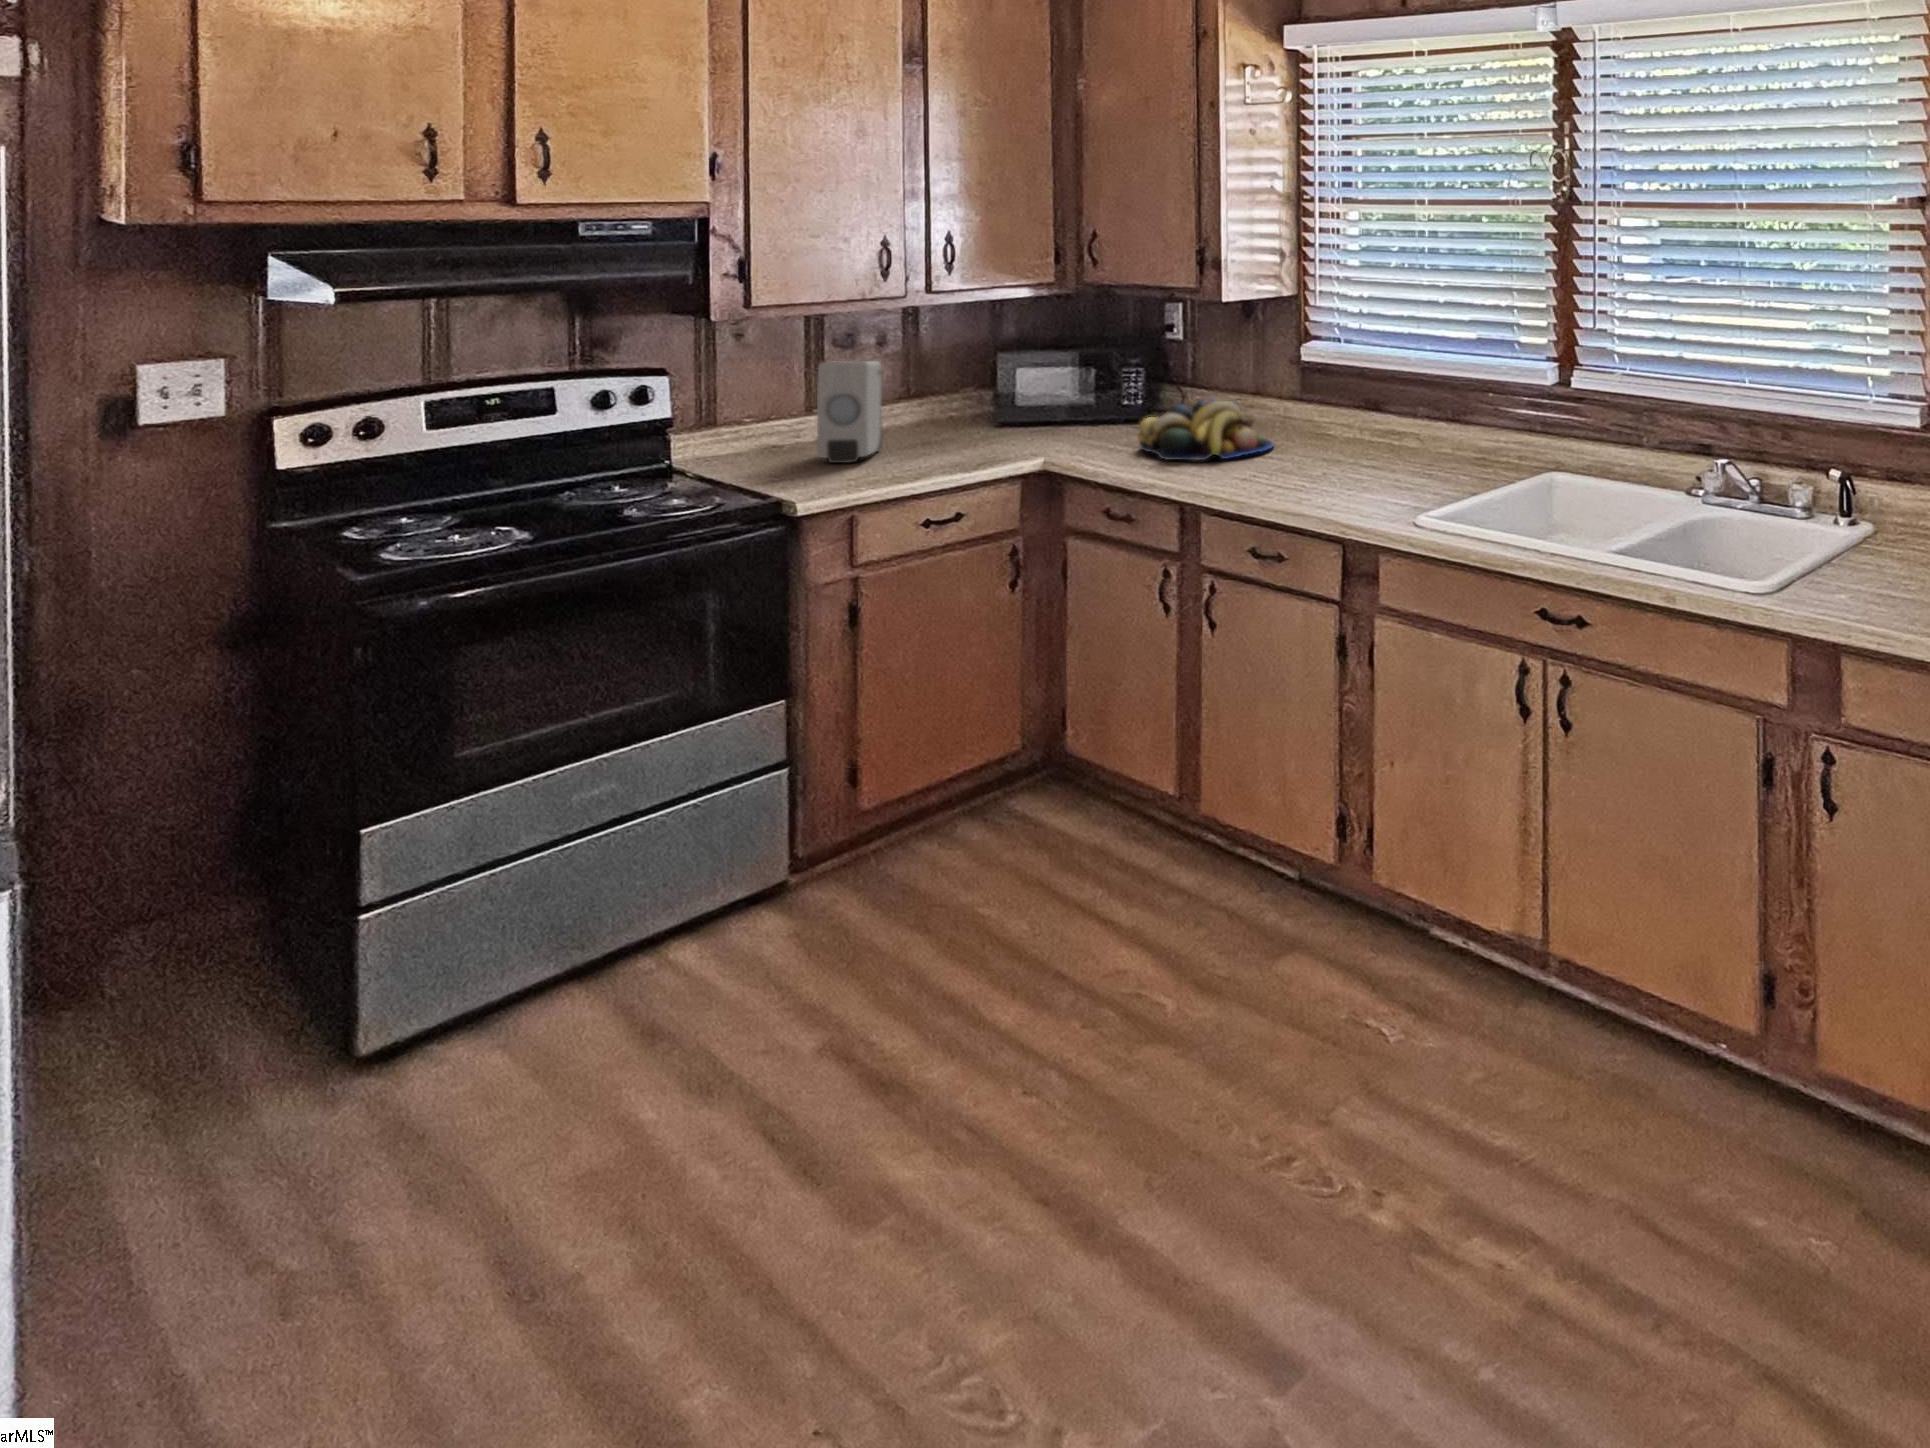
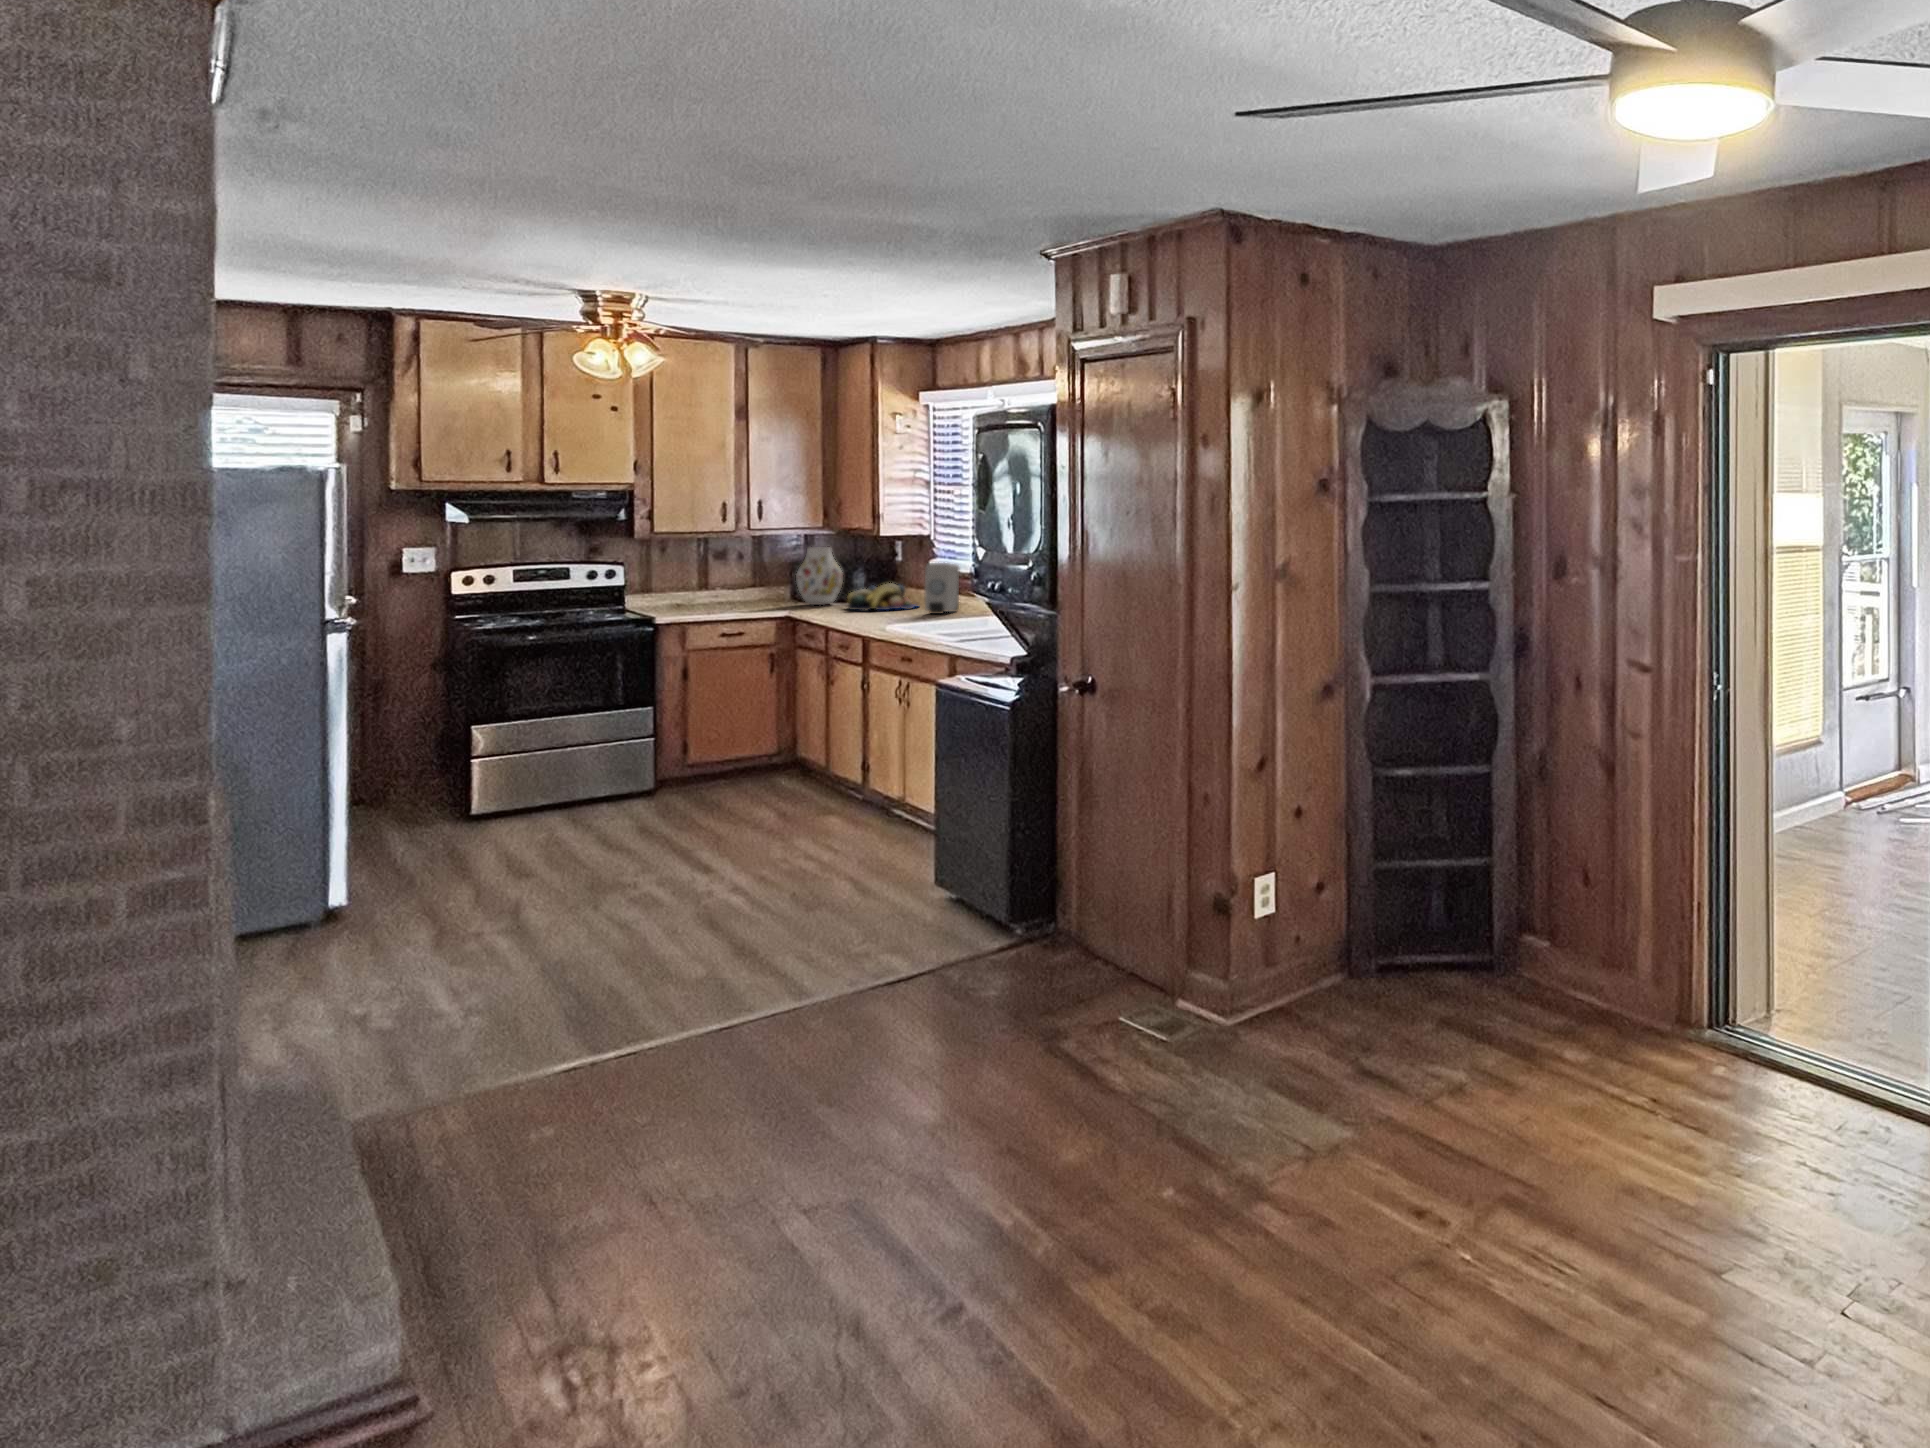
vase: none [1014,328,1100,441] -> present [796,547,843,605]
soap dispenser: present [817,361,882,463] -> present [925,563,959,614]

